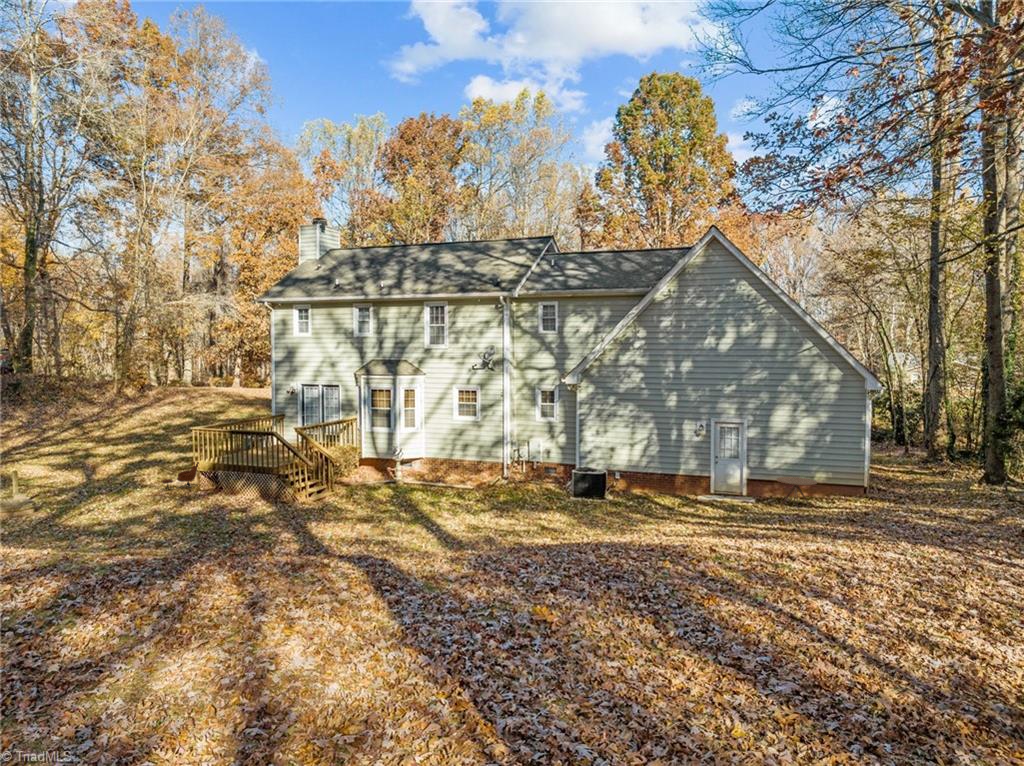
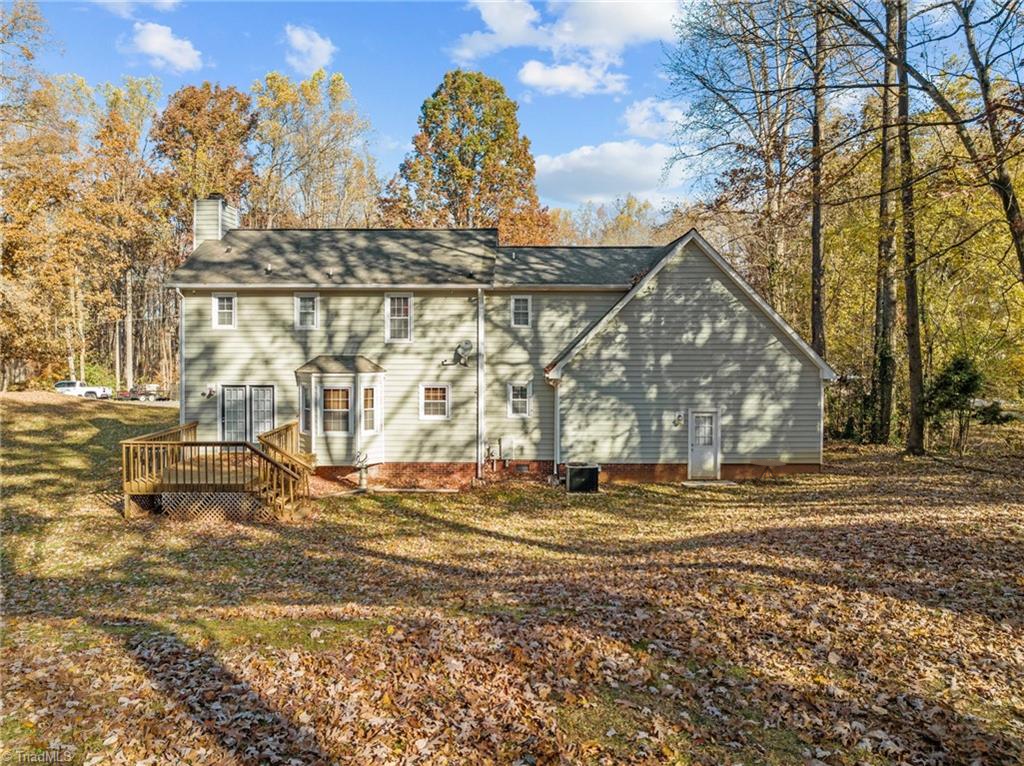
lounge chair: present [162,462,199,489] -> none [92,481,138,520]

